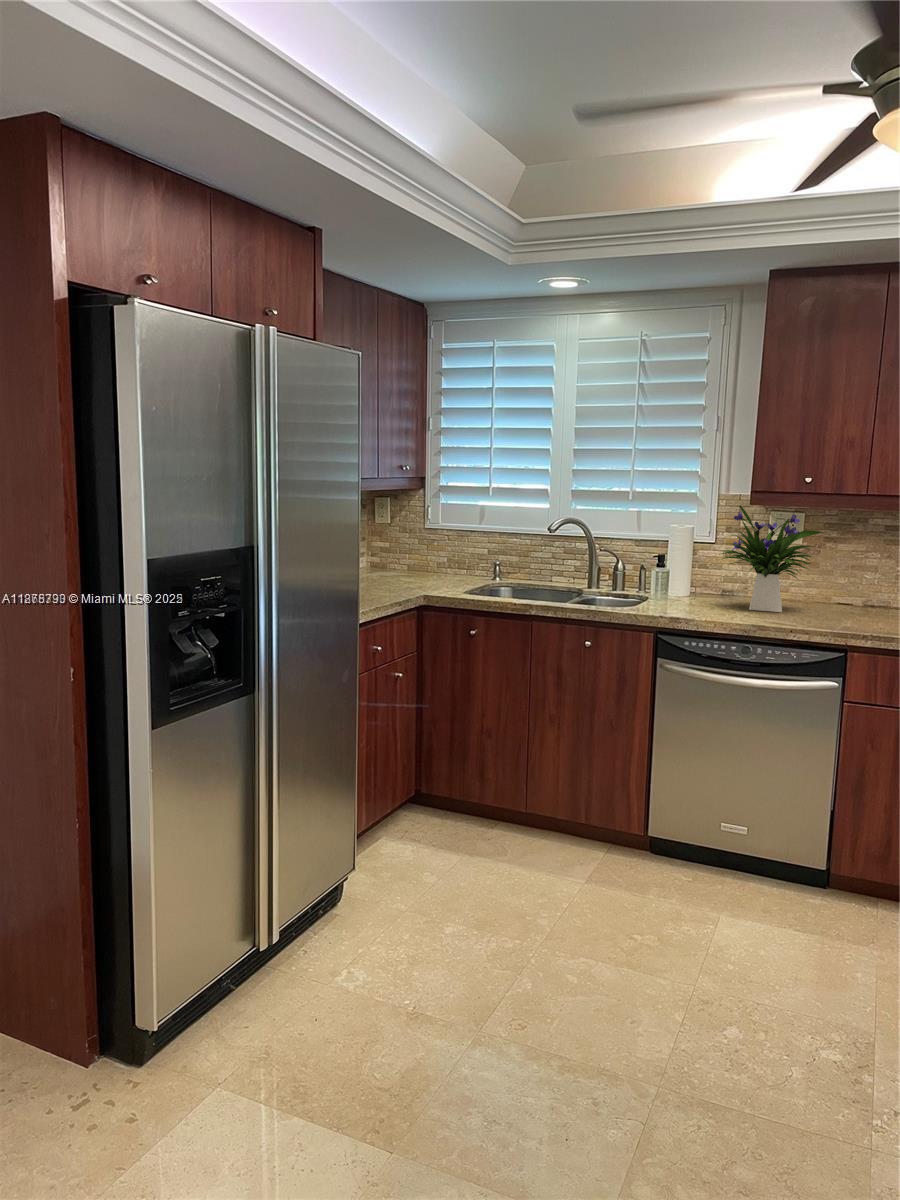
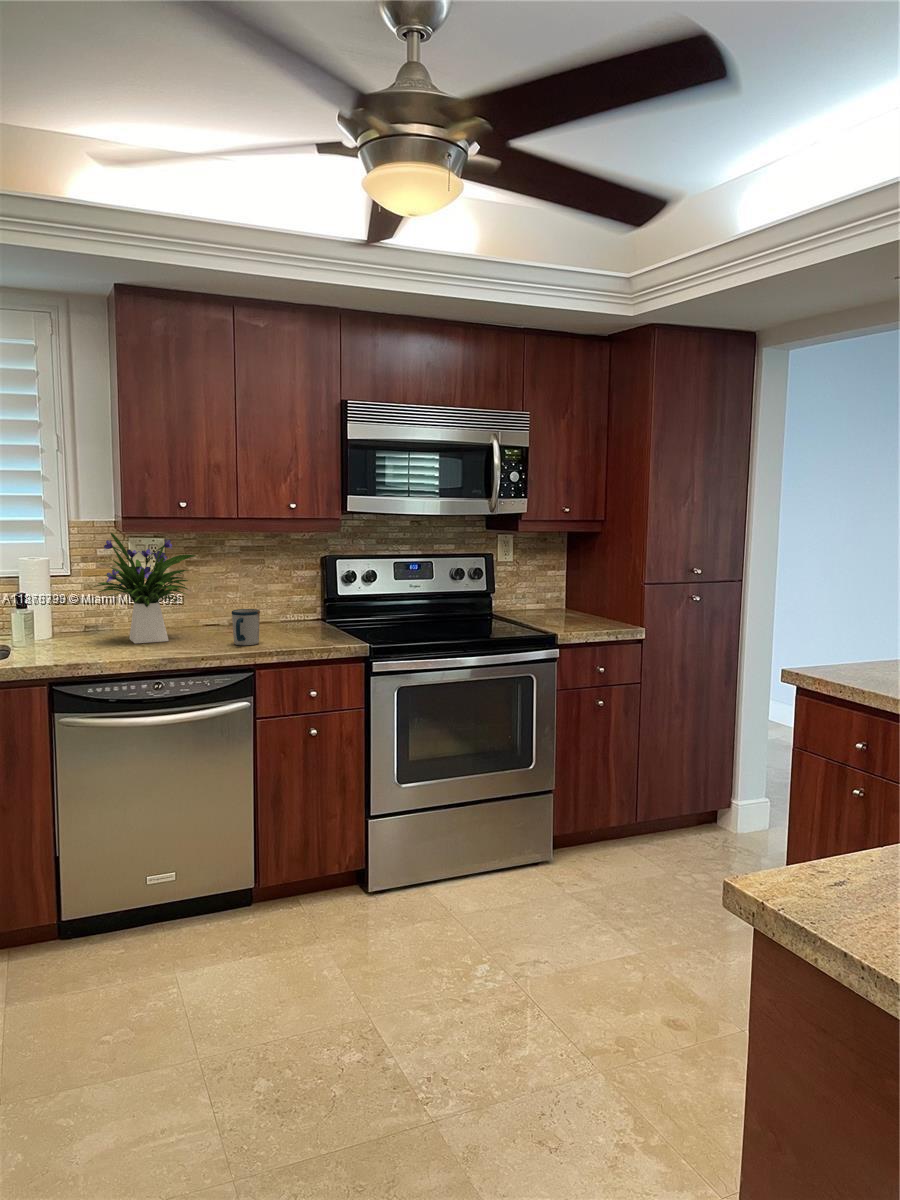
mug: none [837,589,870,627] -> present [232,609,260,645]

